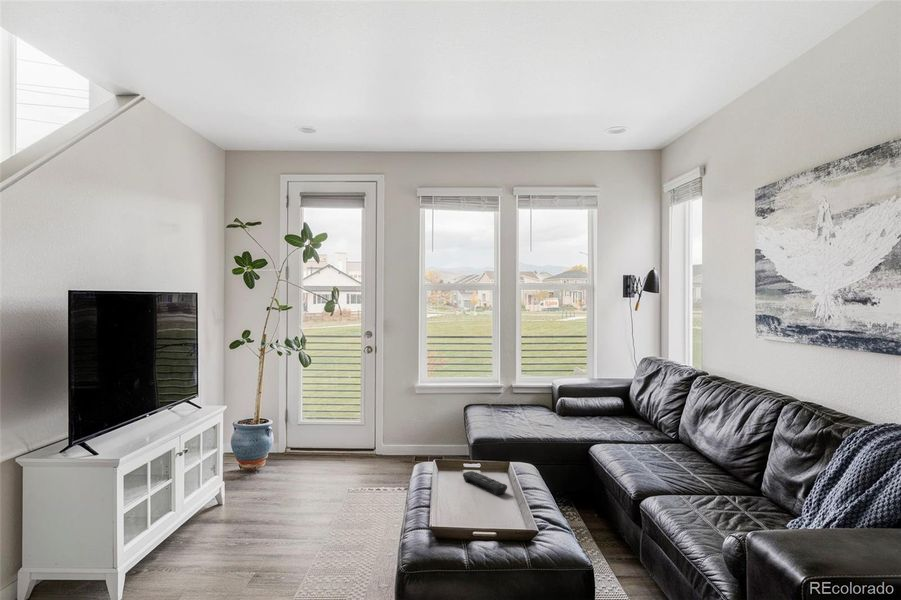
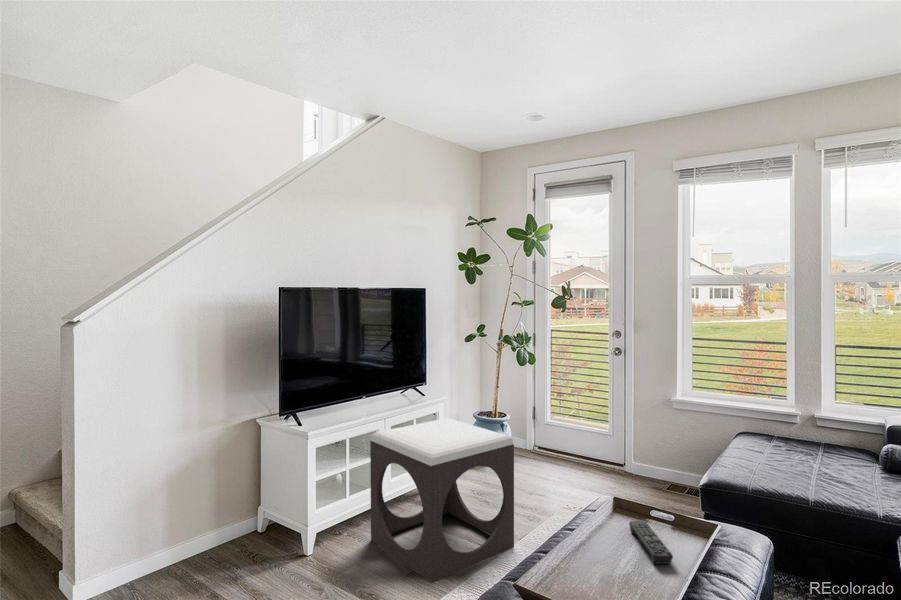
footstool: none [186,425,334,580] -> present [370,418,514,583]

